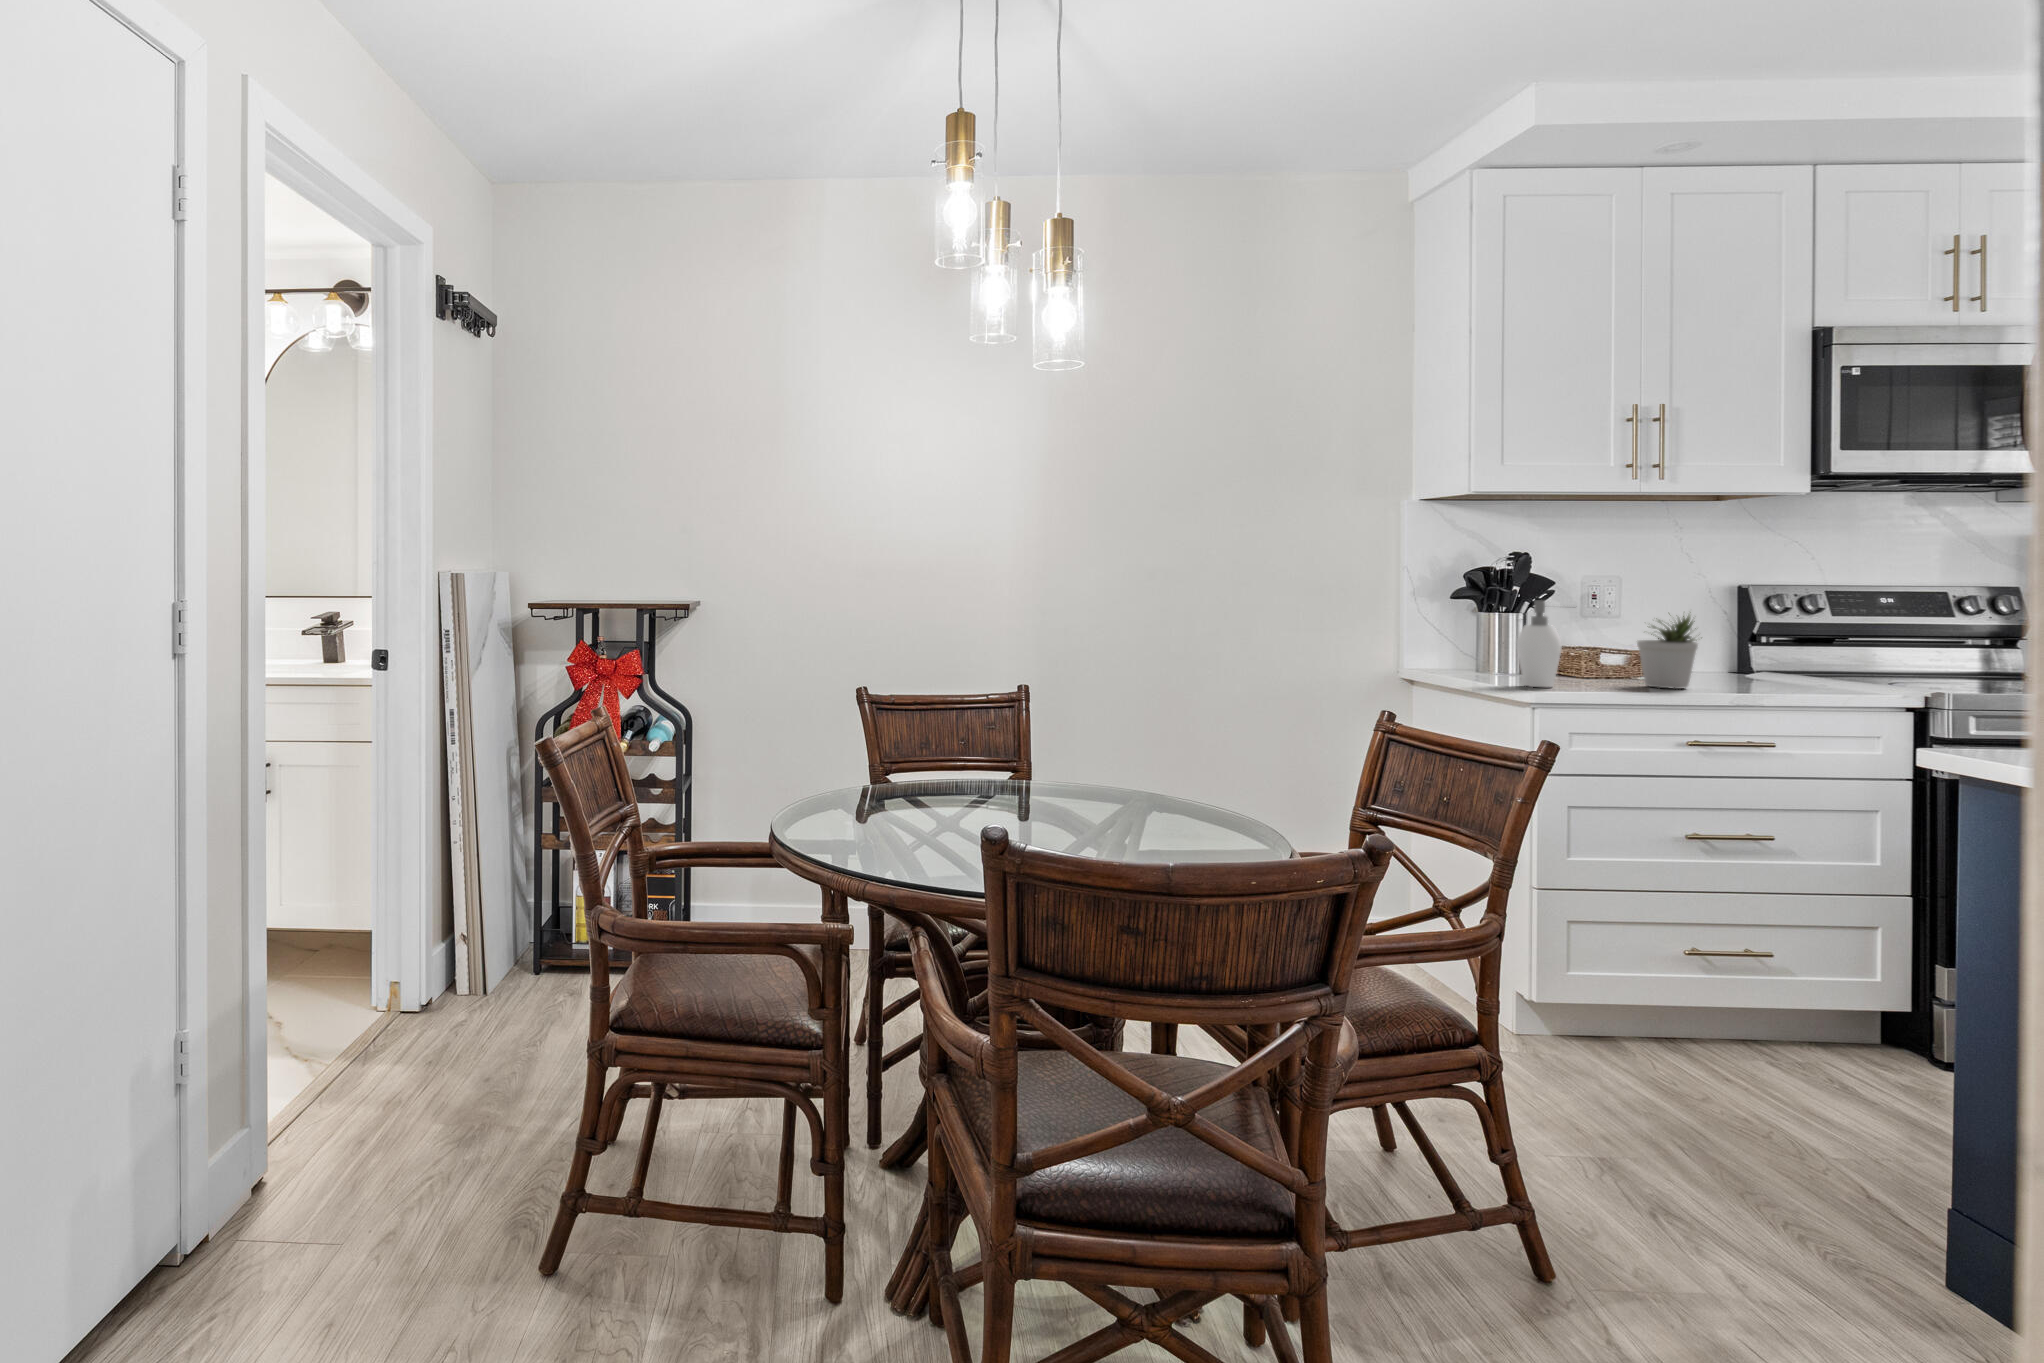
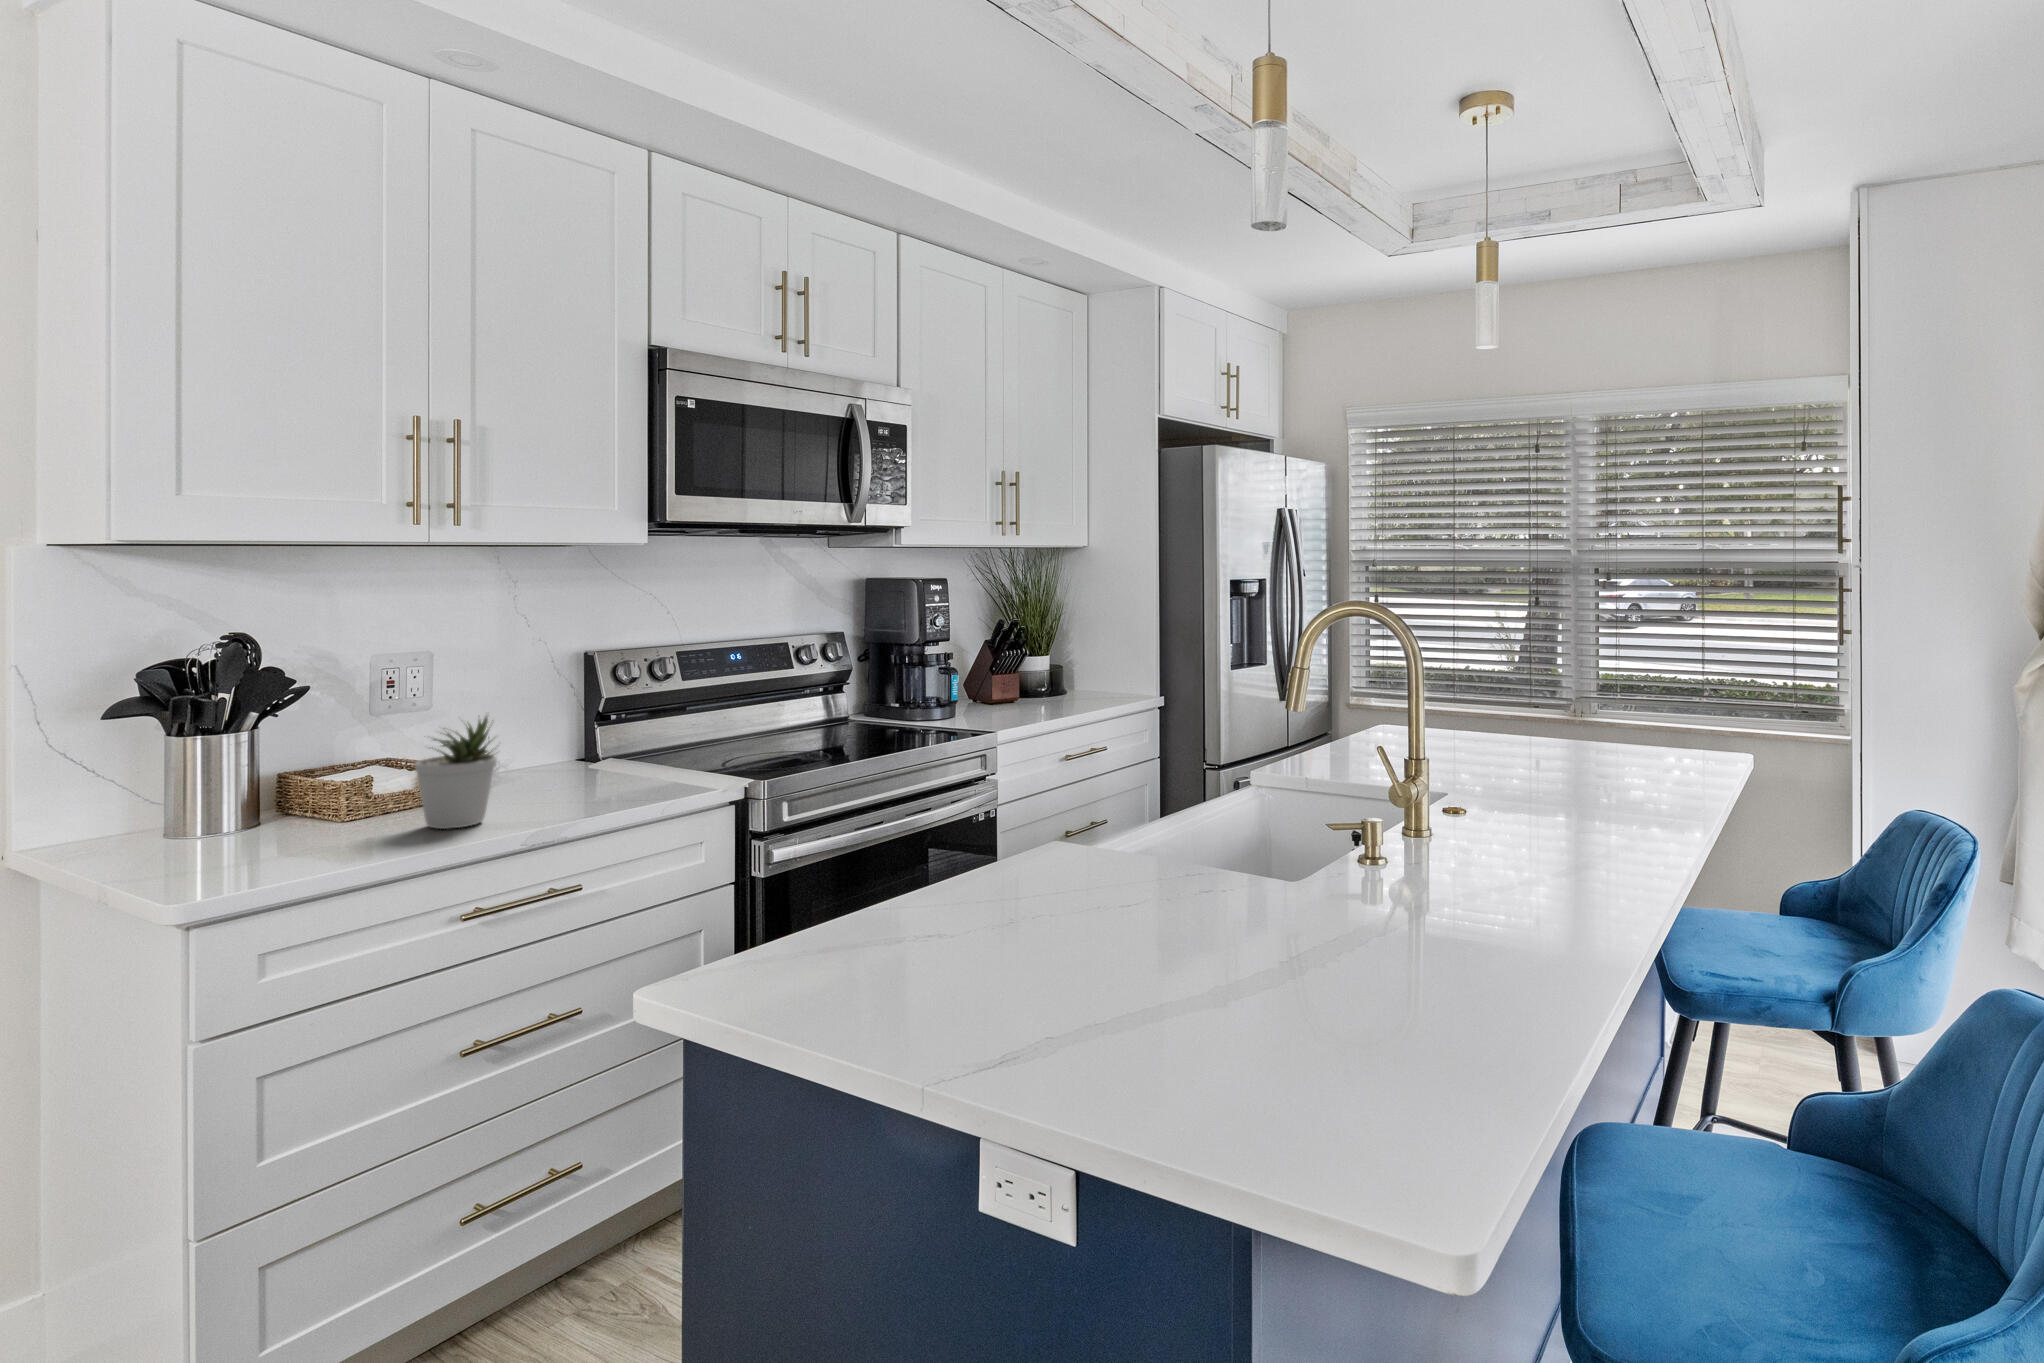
soap dispenser: present [1517,600,1562,687] -> none [205,722,308,868]

